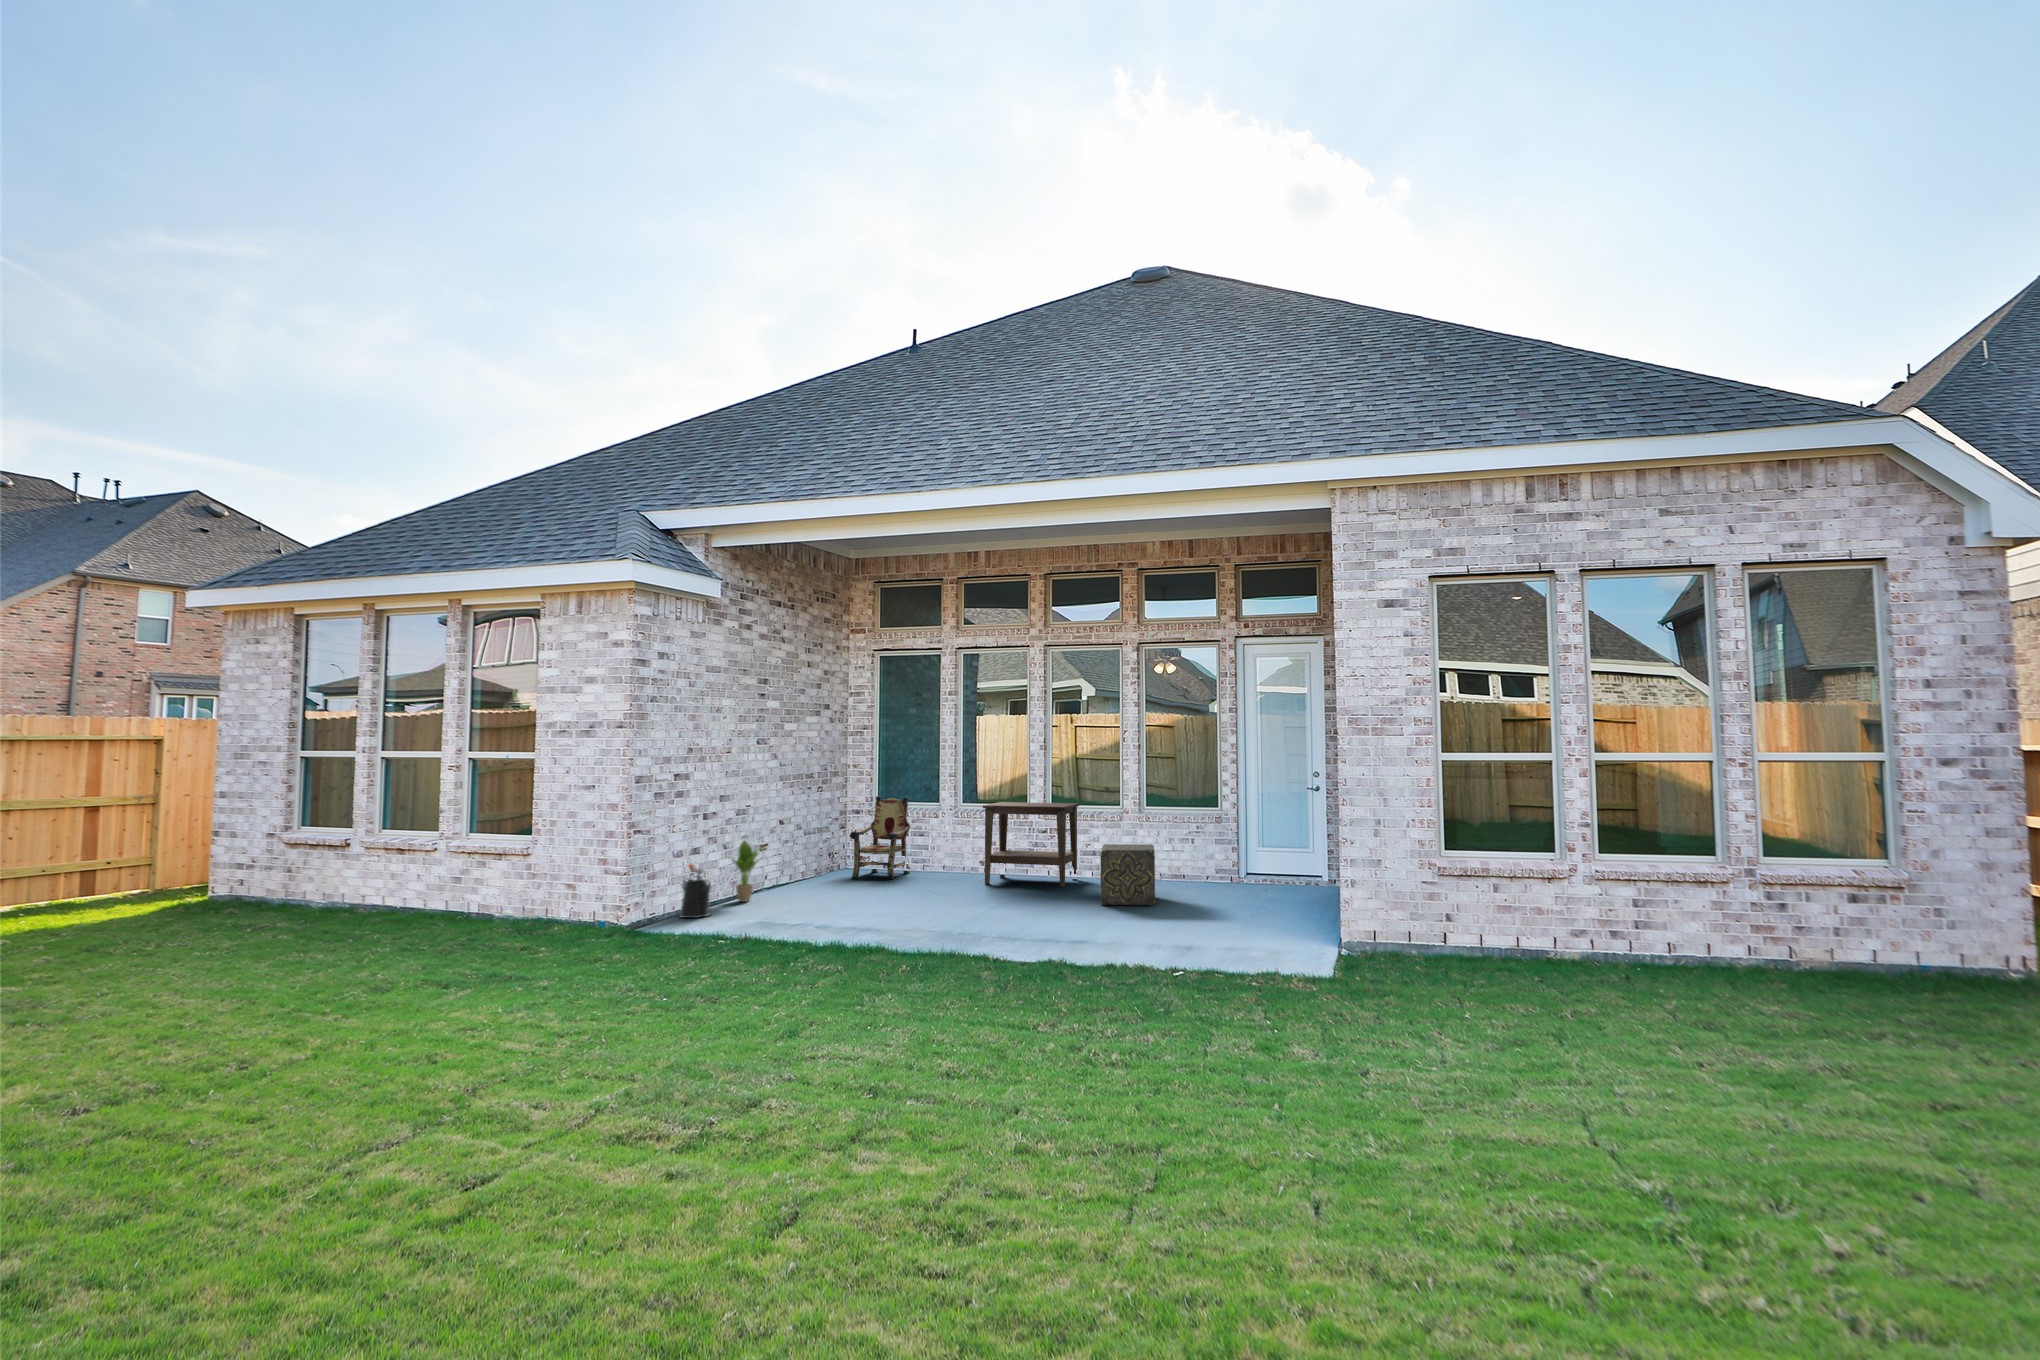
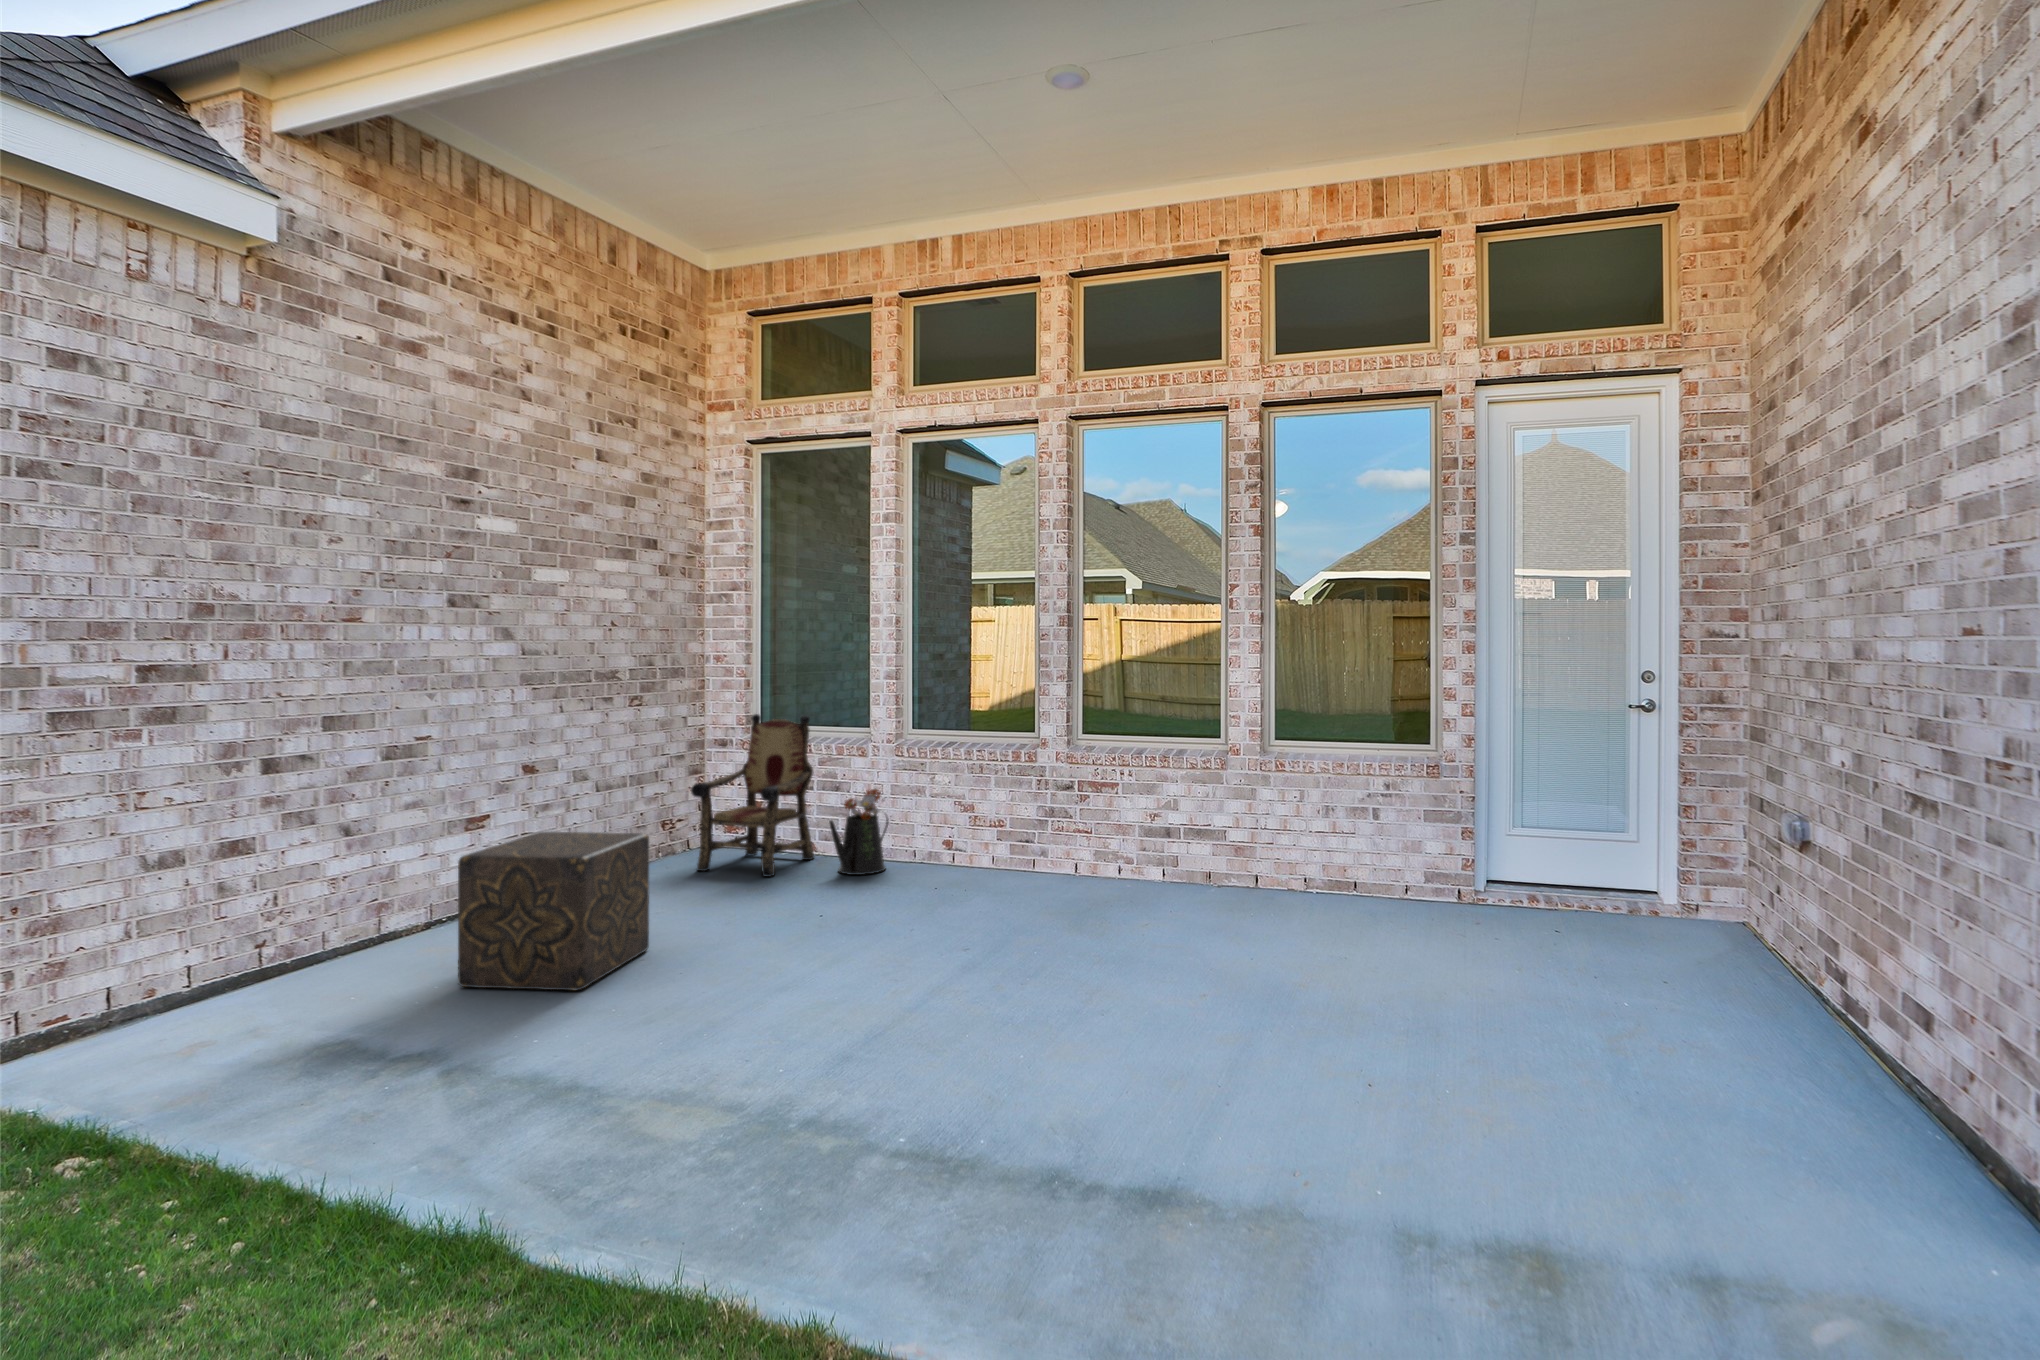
side table: present [983,802,1079,887] -> none [942,728,1138,908]
potted plant: present [722,840,758,902] -> none [316,820,447,957]
ottoman: present [1100,844,1155,905] -> present [458,832,649,990]
watering can: present [680,864,711,918] -> present [829,789,889,875]

